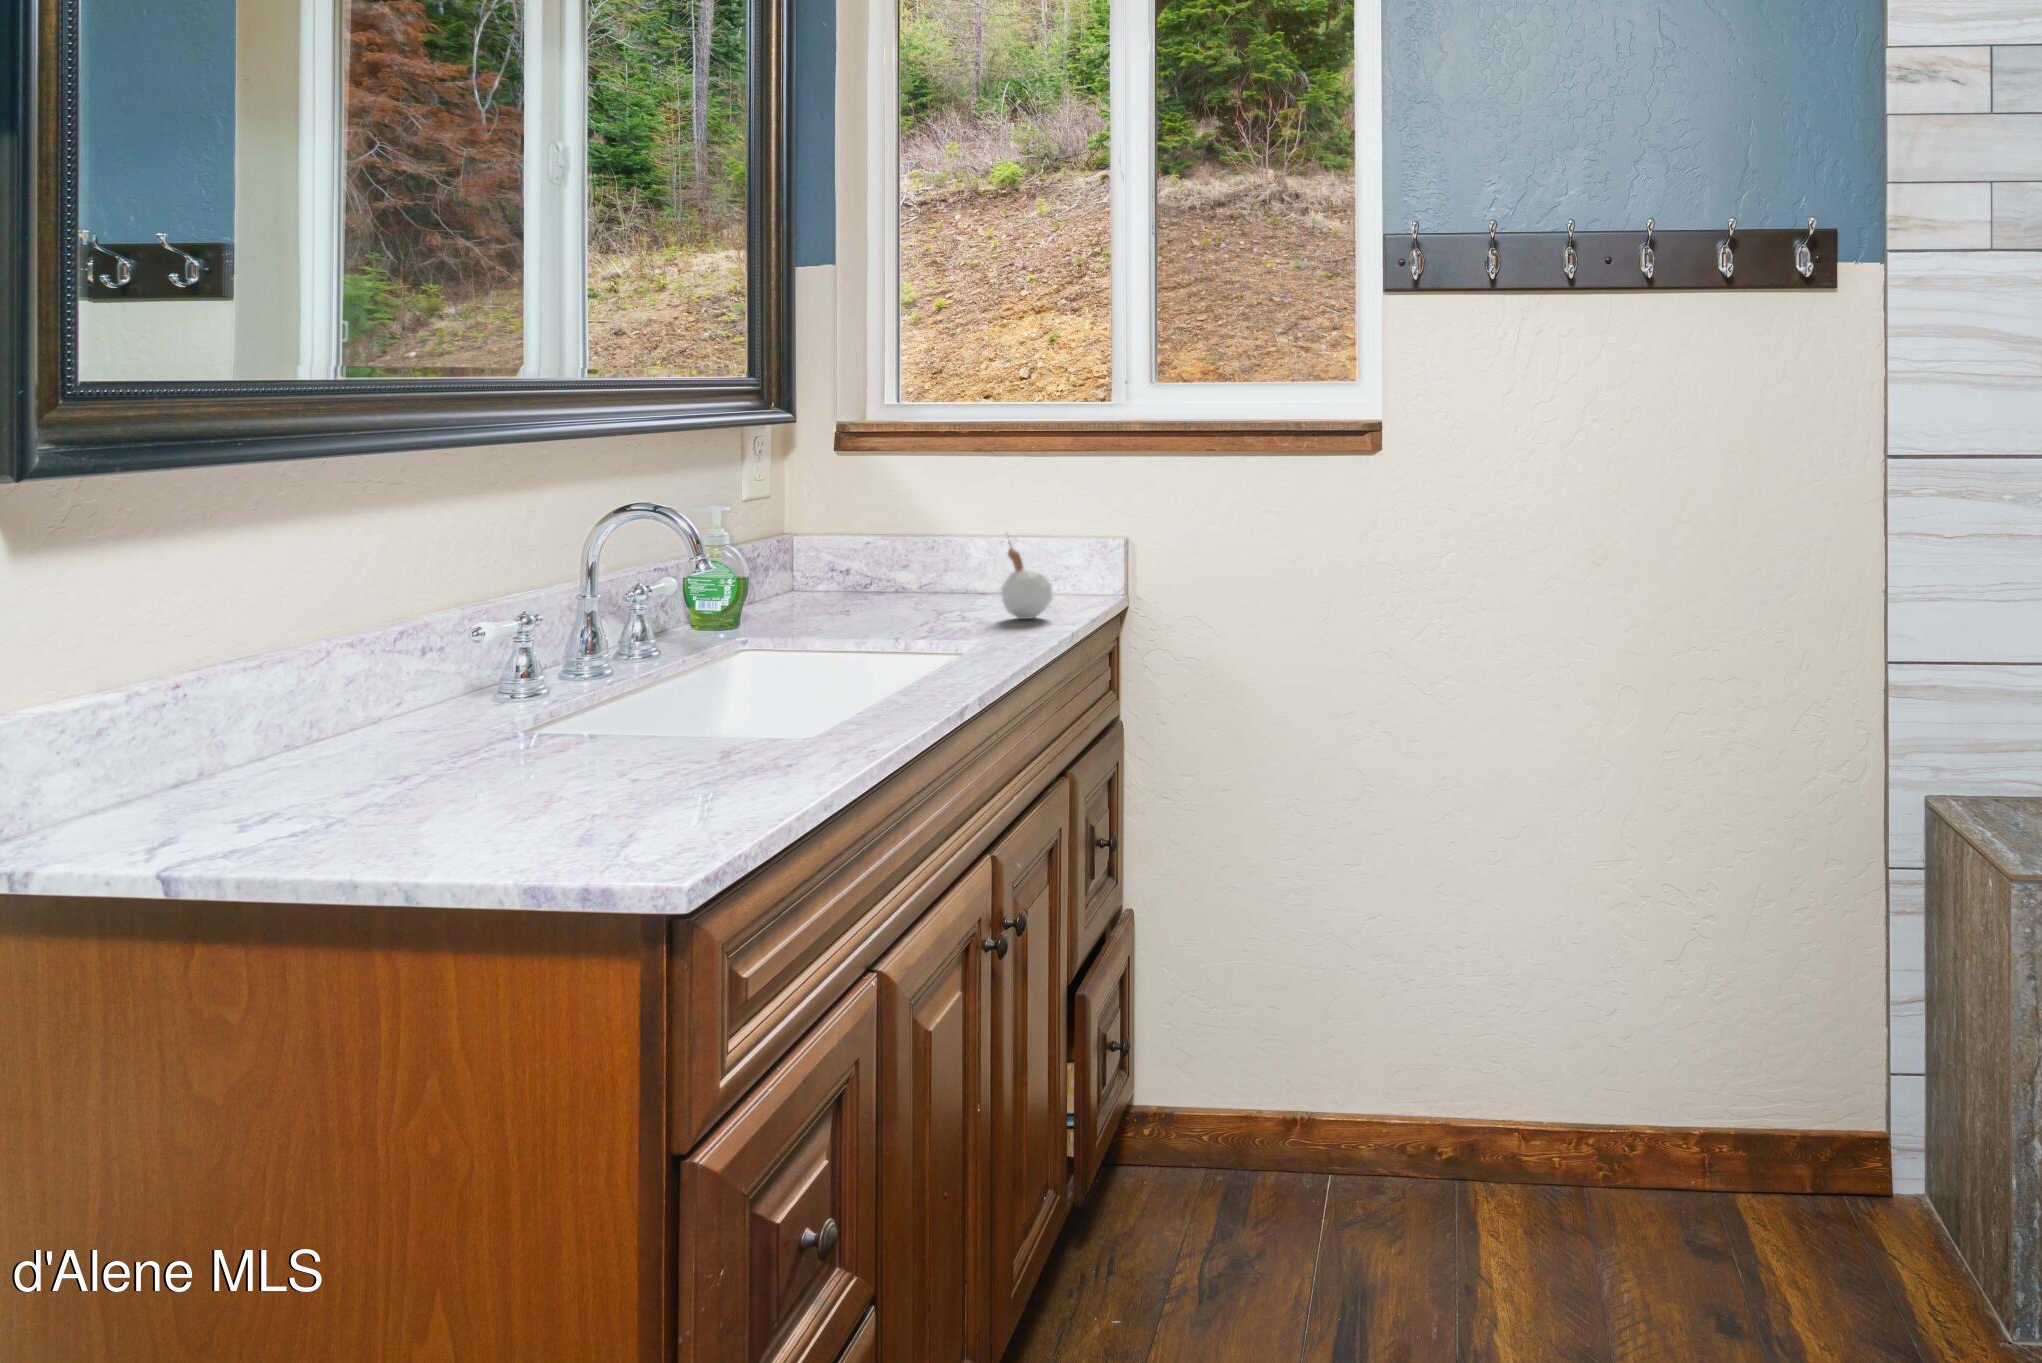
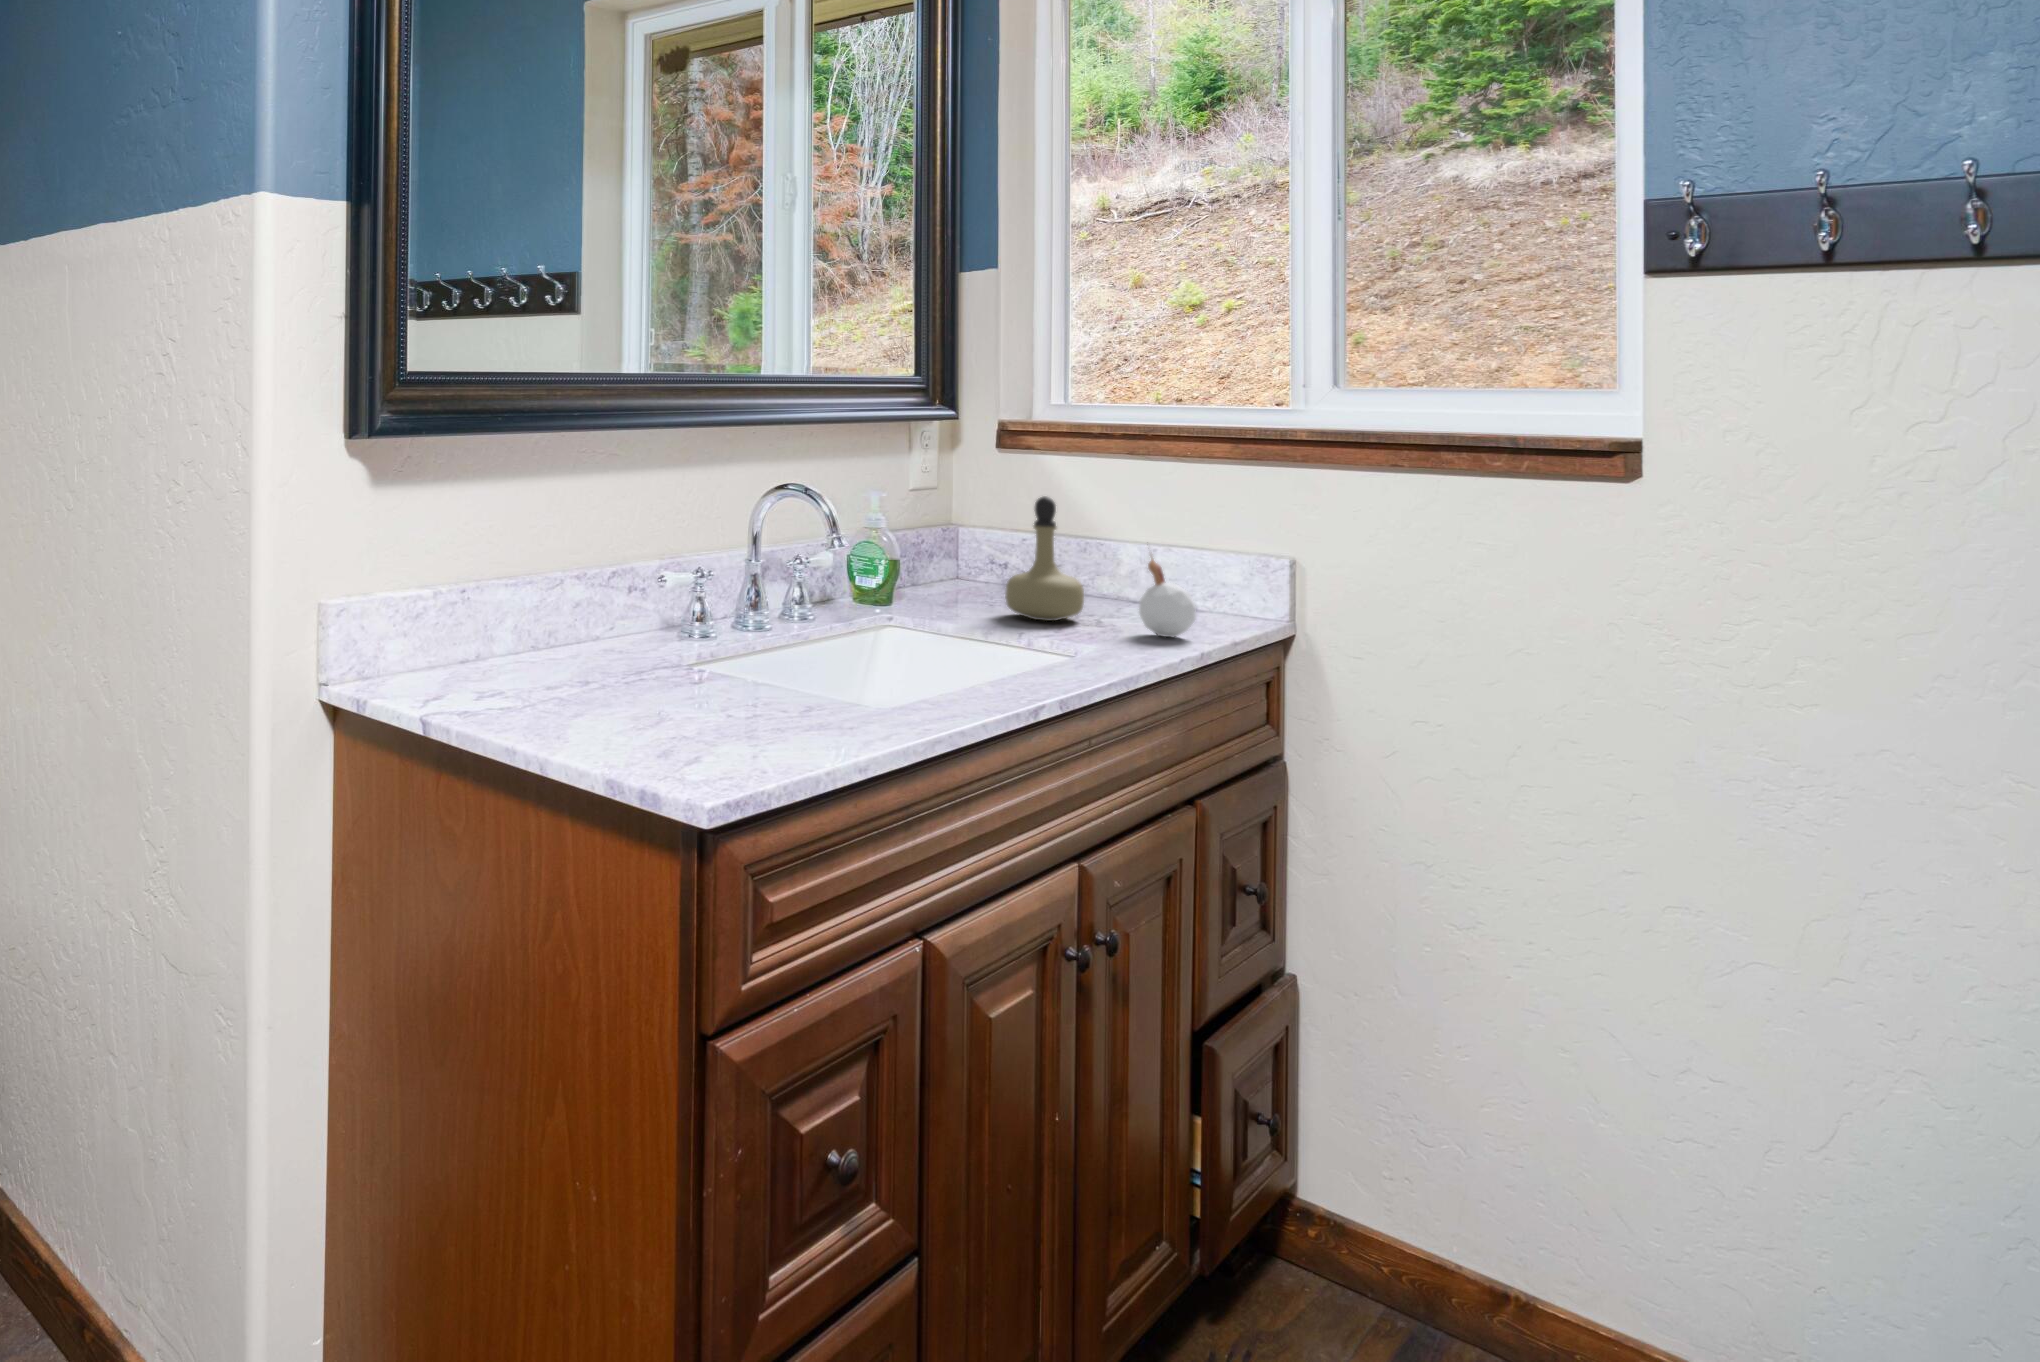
perfume bottle: none [864,494,943,619] -> present [1005,496,1084,621]

